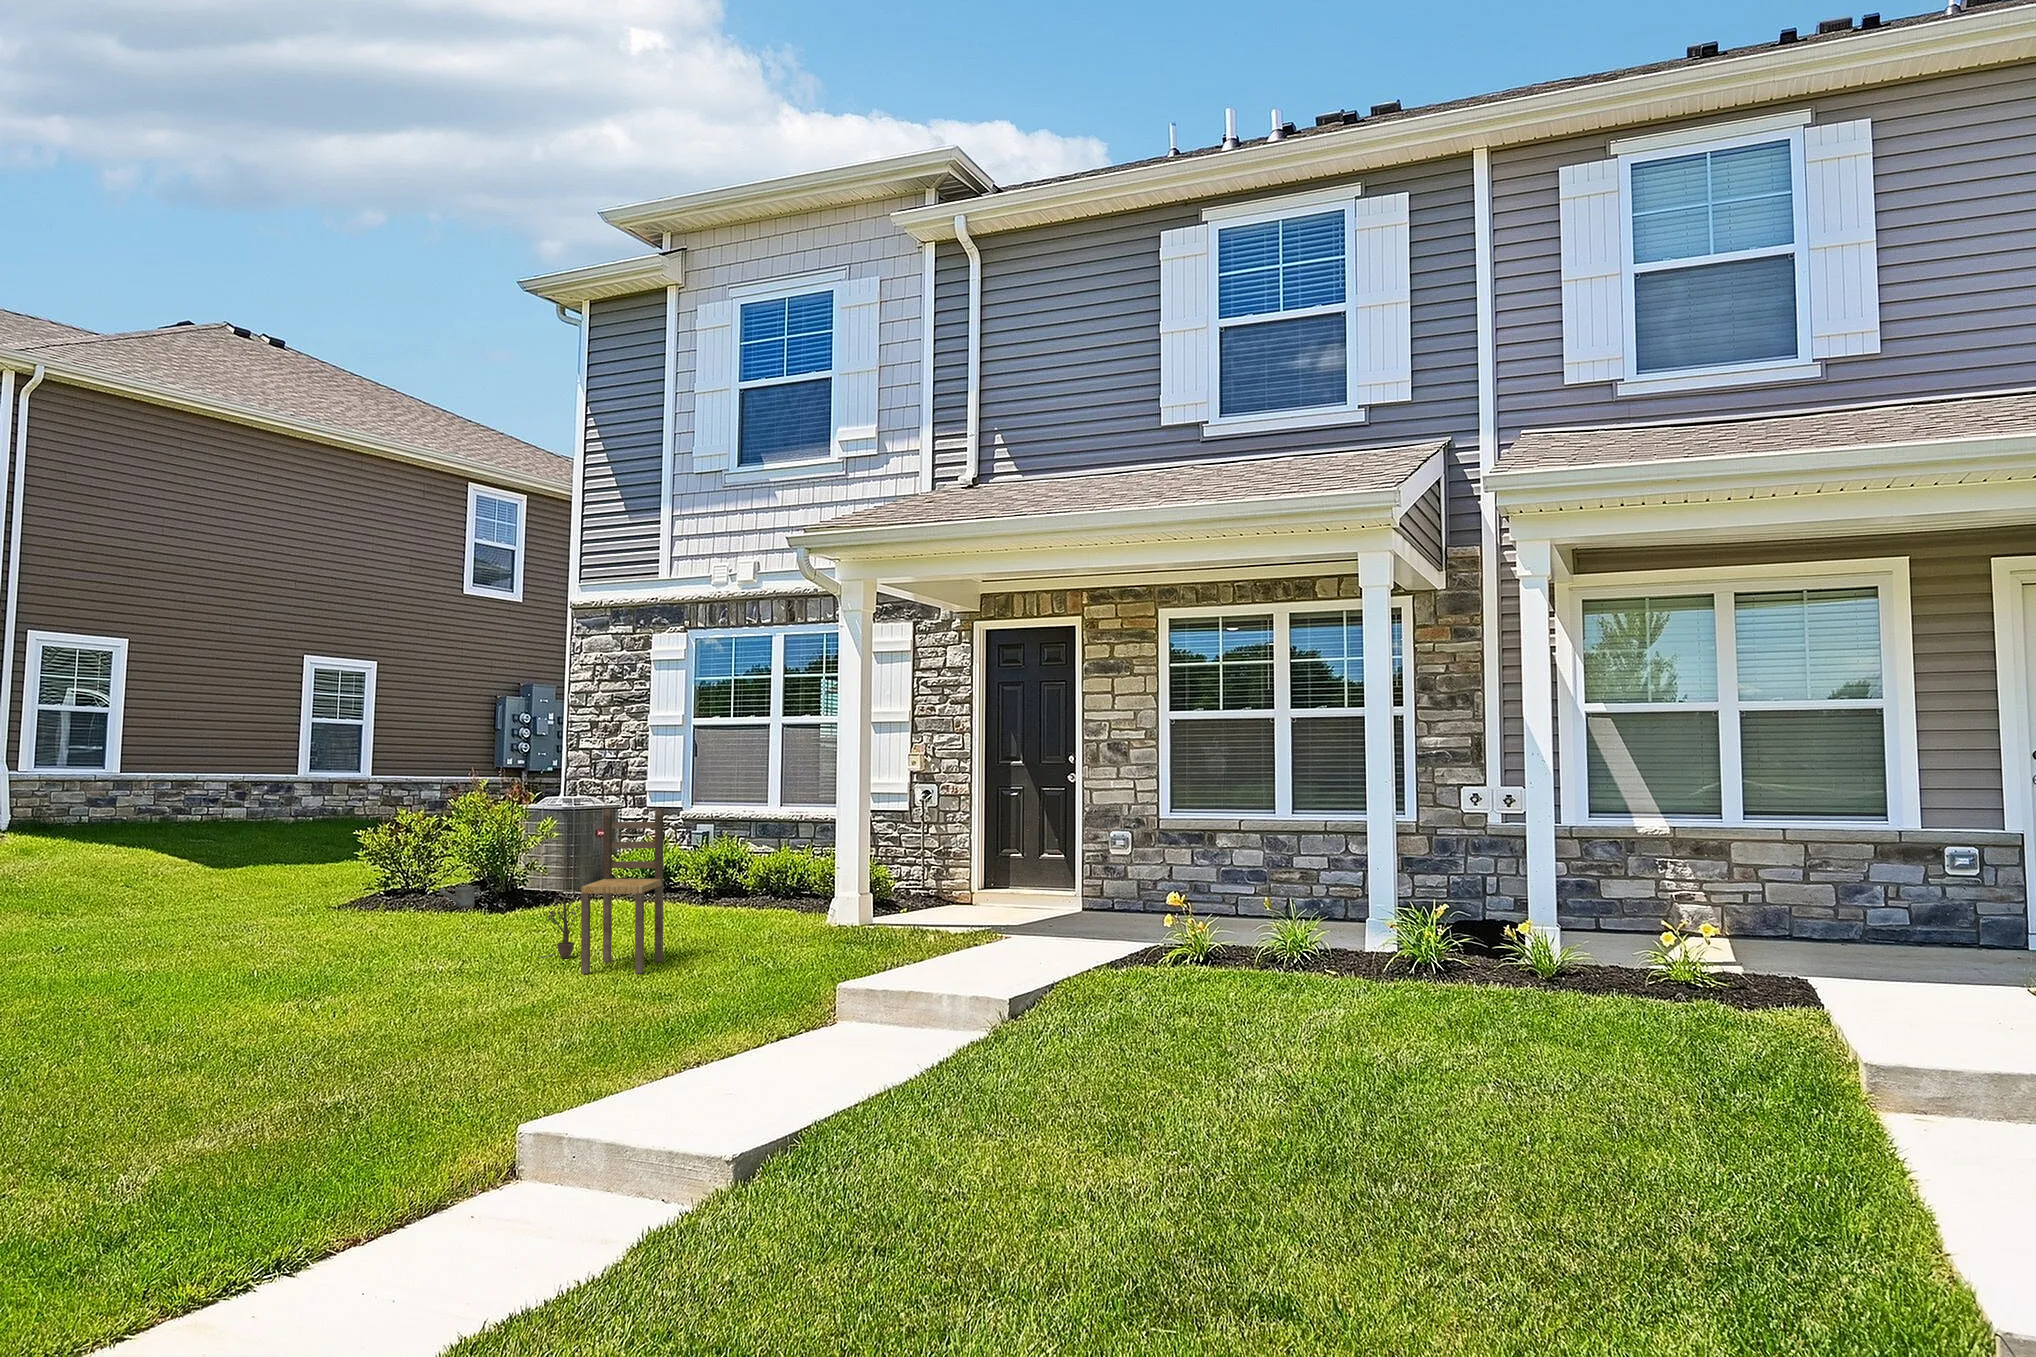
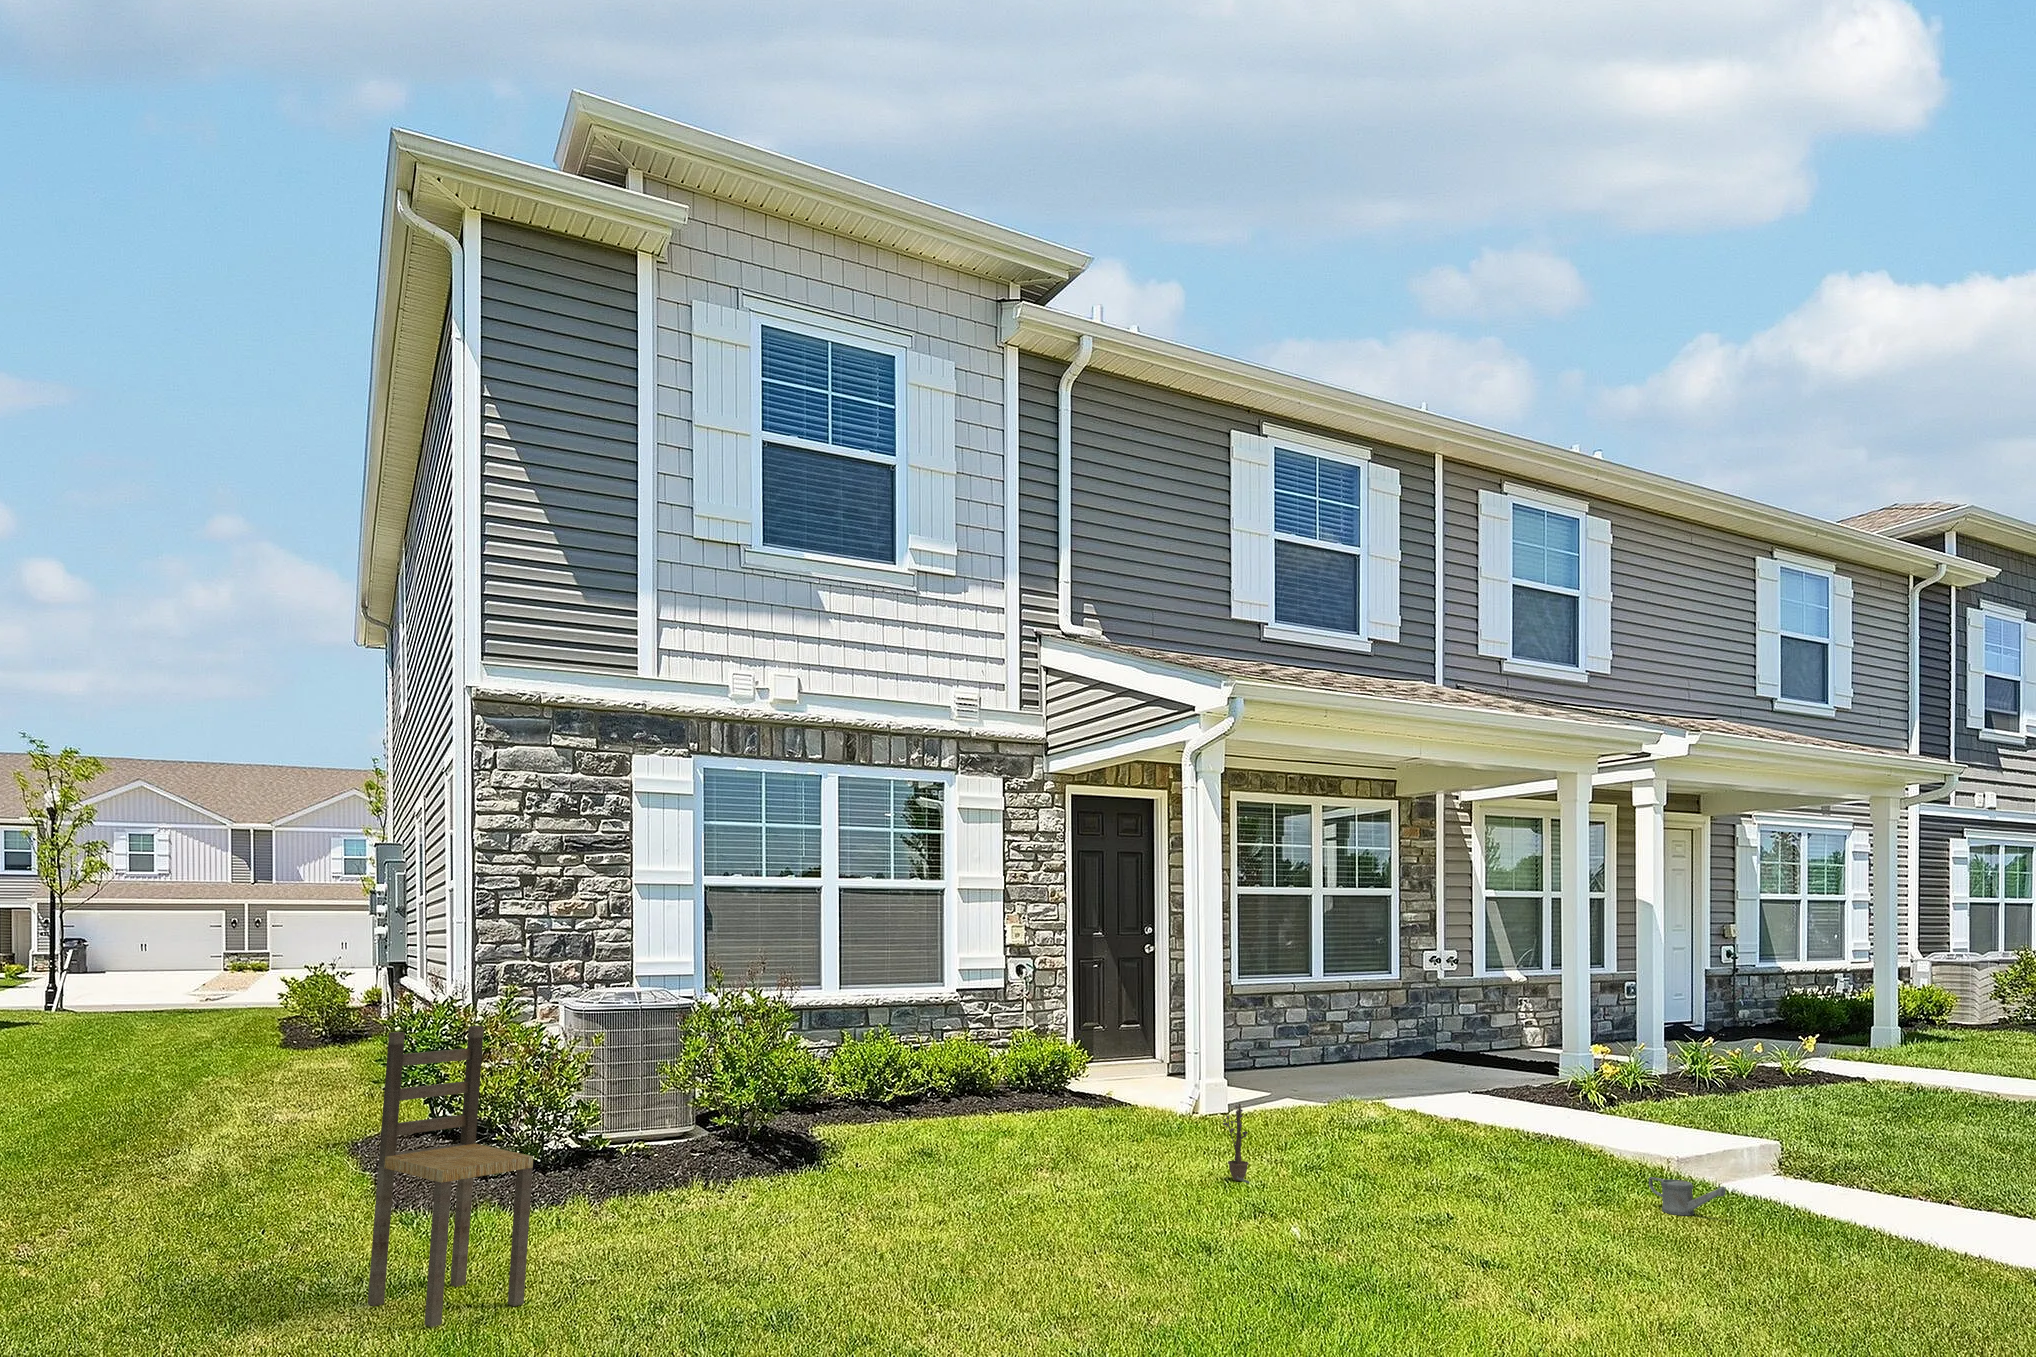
chair: present [581,809,663,974] -> present [368,1026,533,1327]
watering can: present [440,886,480,907] -> present [1649,1177,1725,1215]

